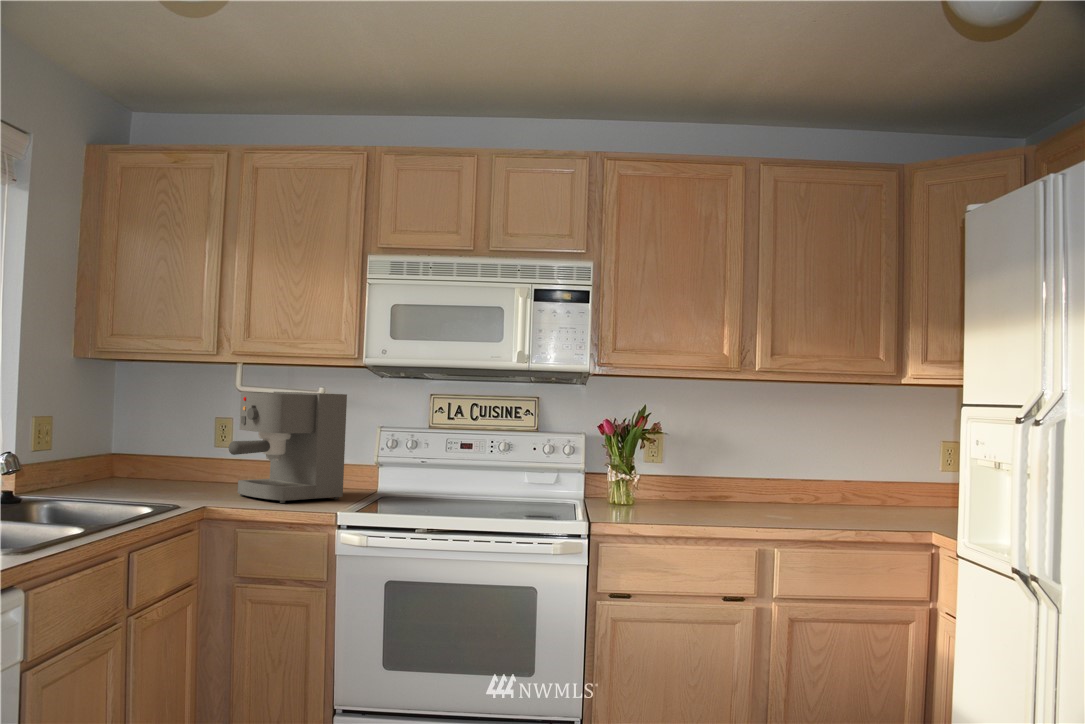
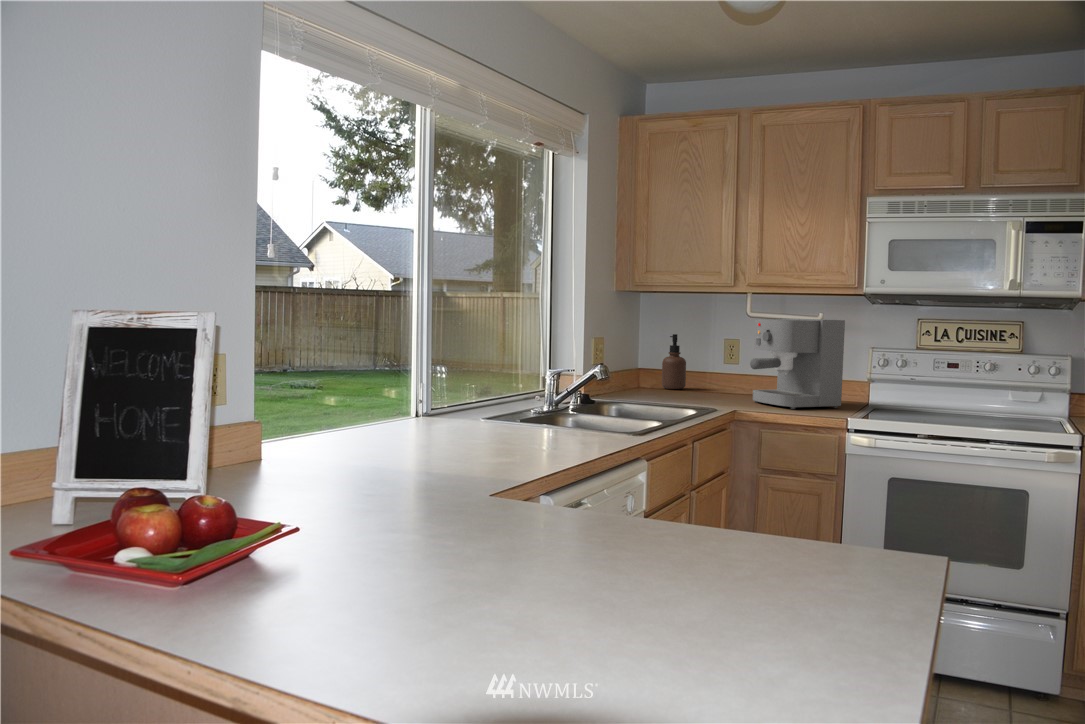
soap dispenser: none [127,411,161,482] -> present [662,334,686,389]

